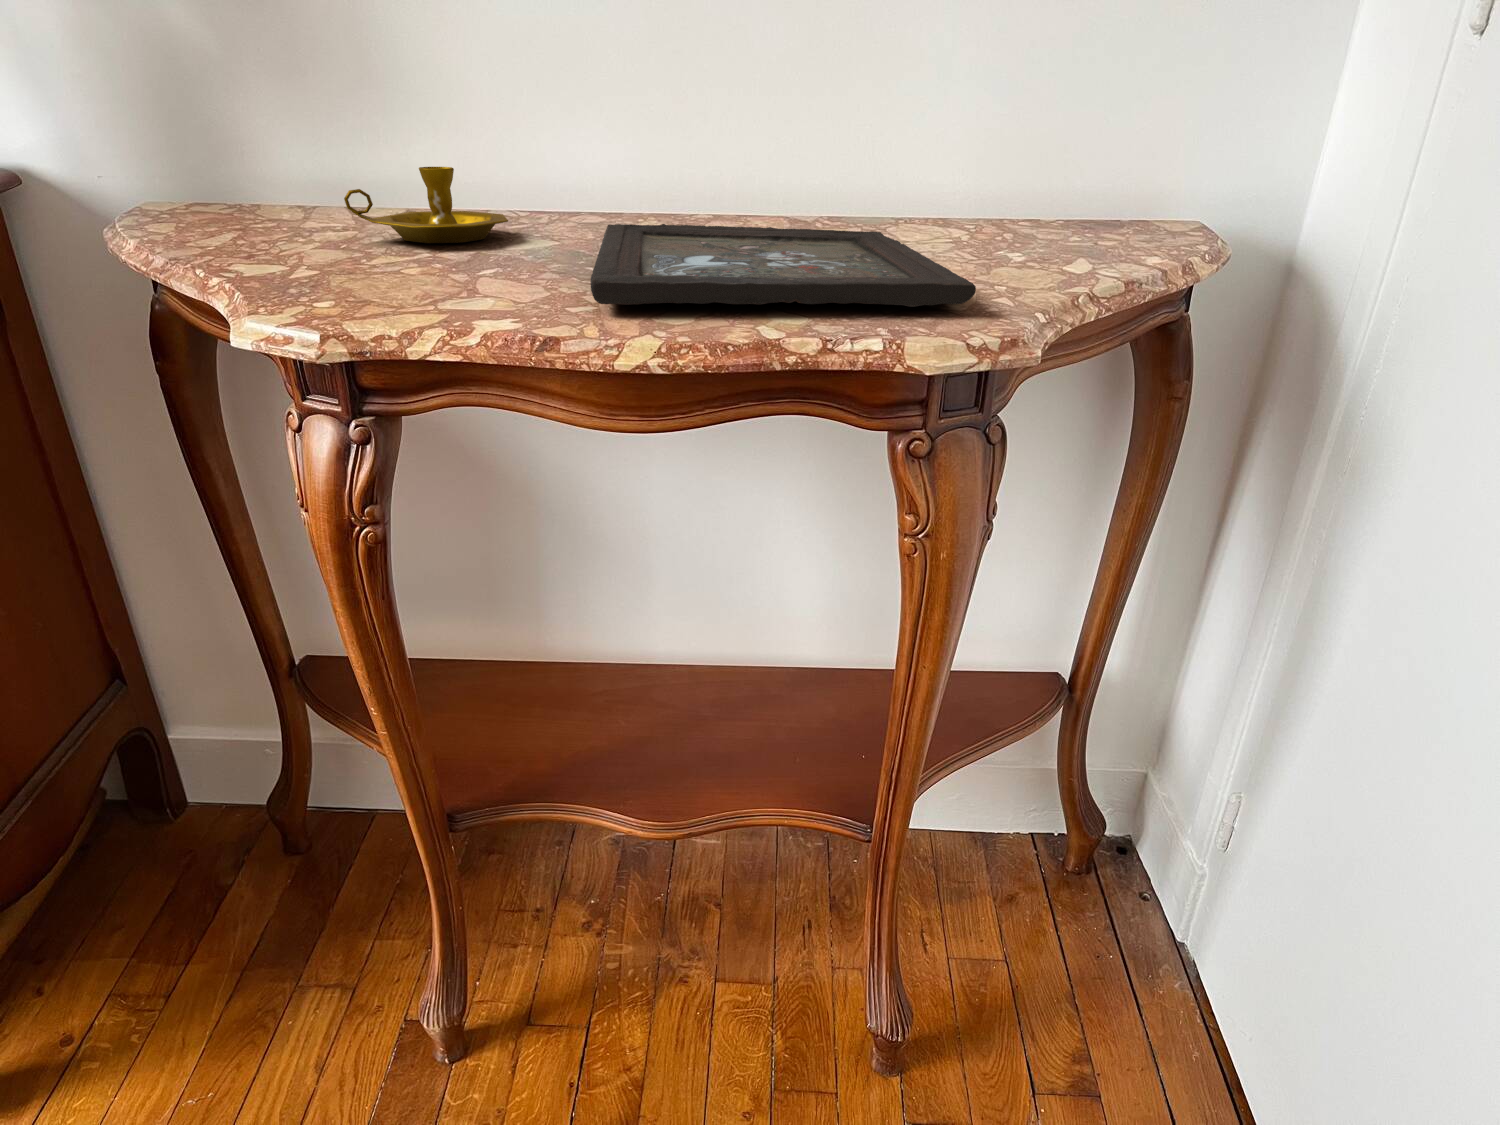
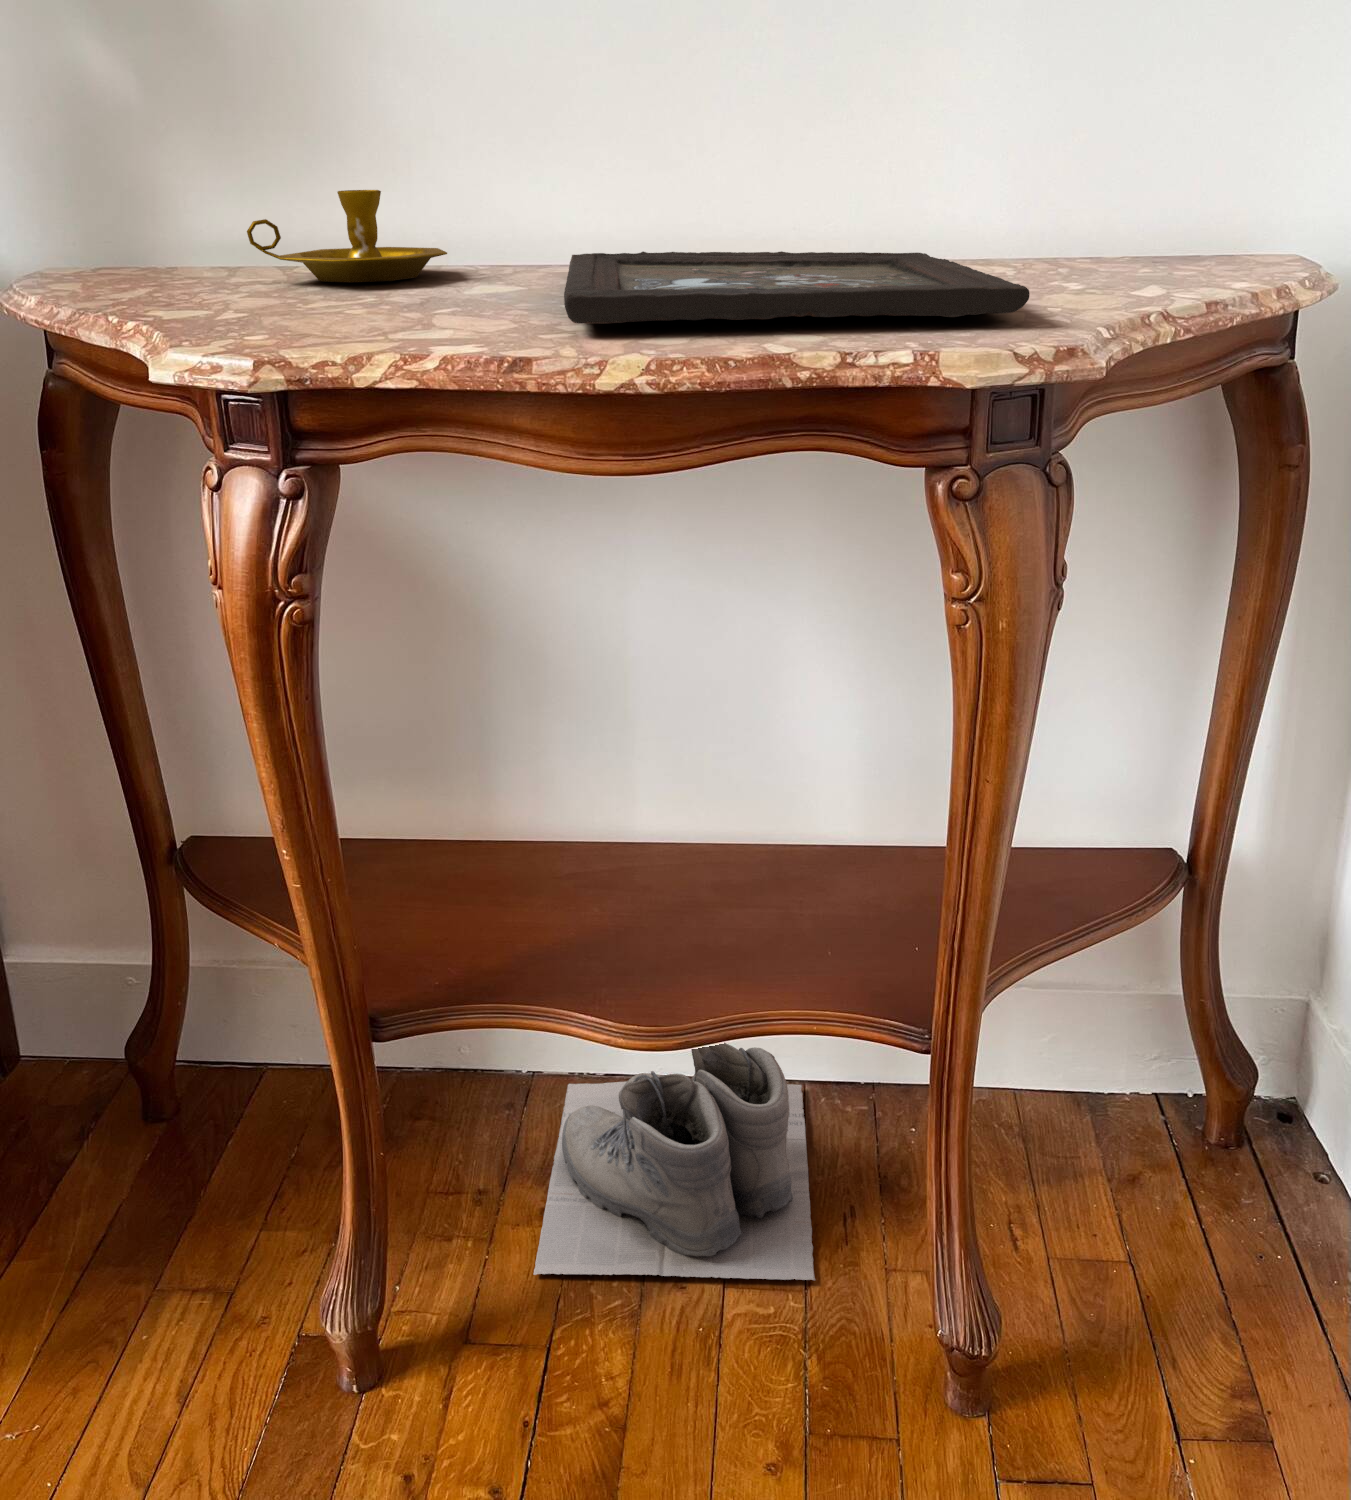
boots: none [581,786,781,966] -> present [533,1041,815,1280]

